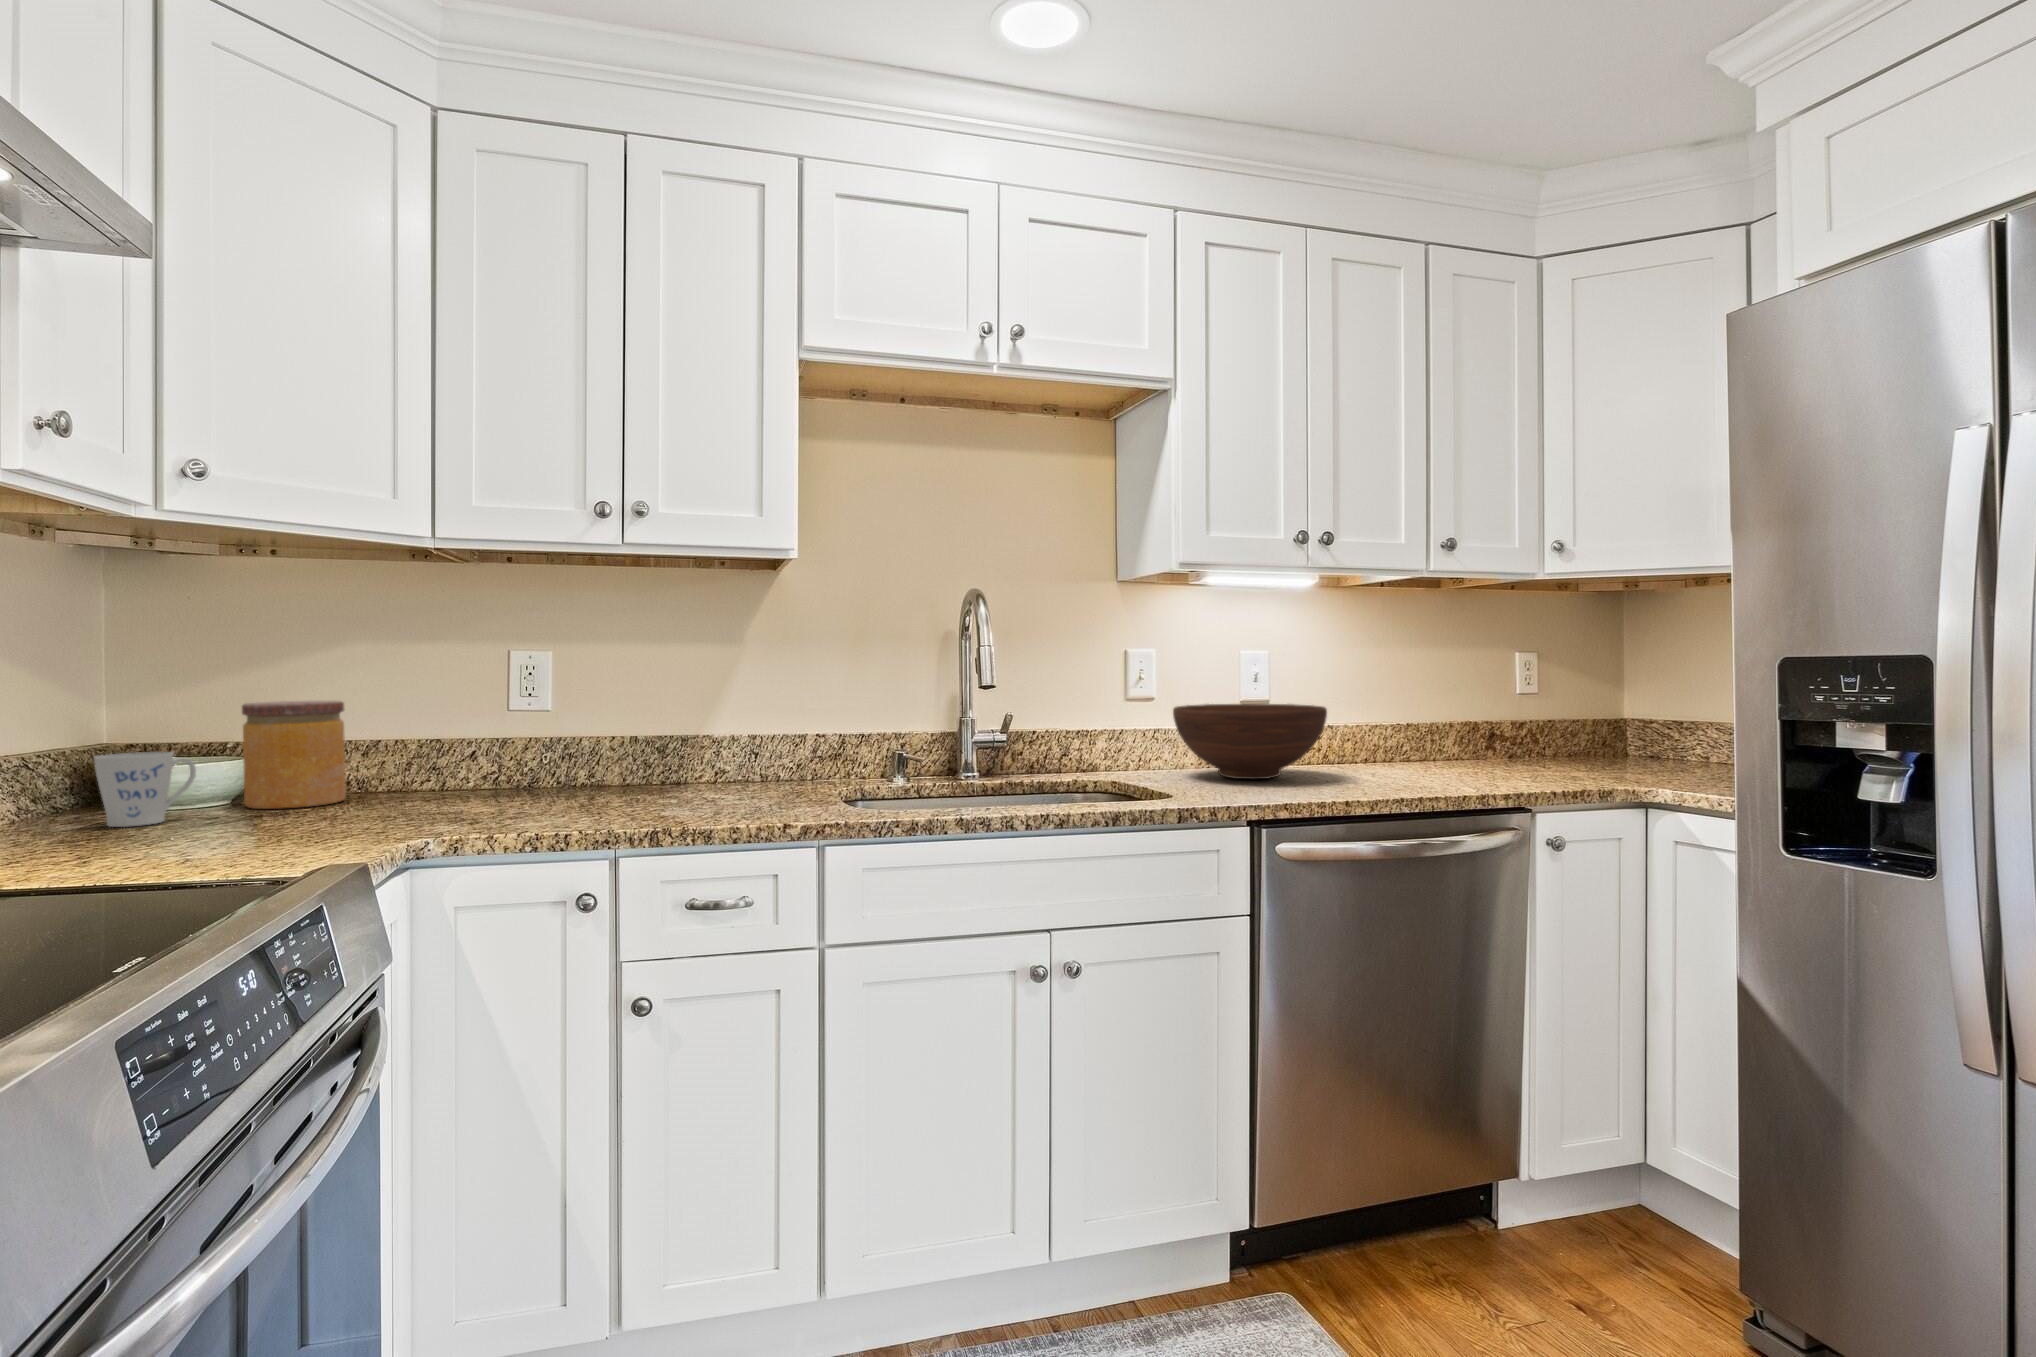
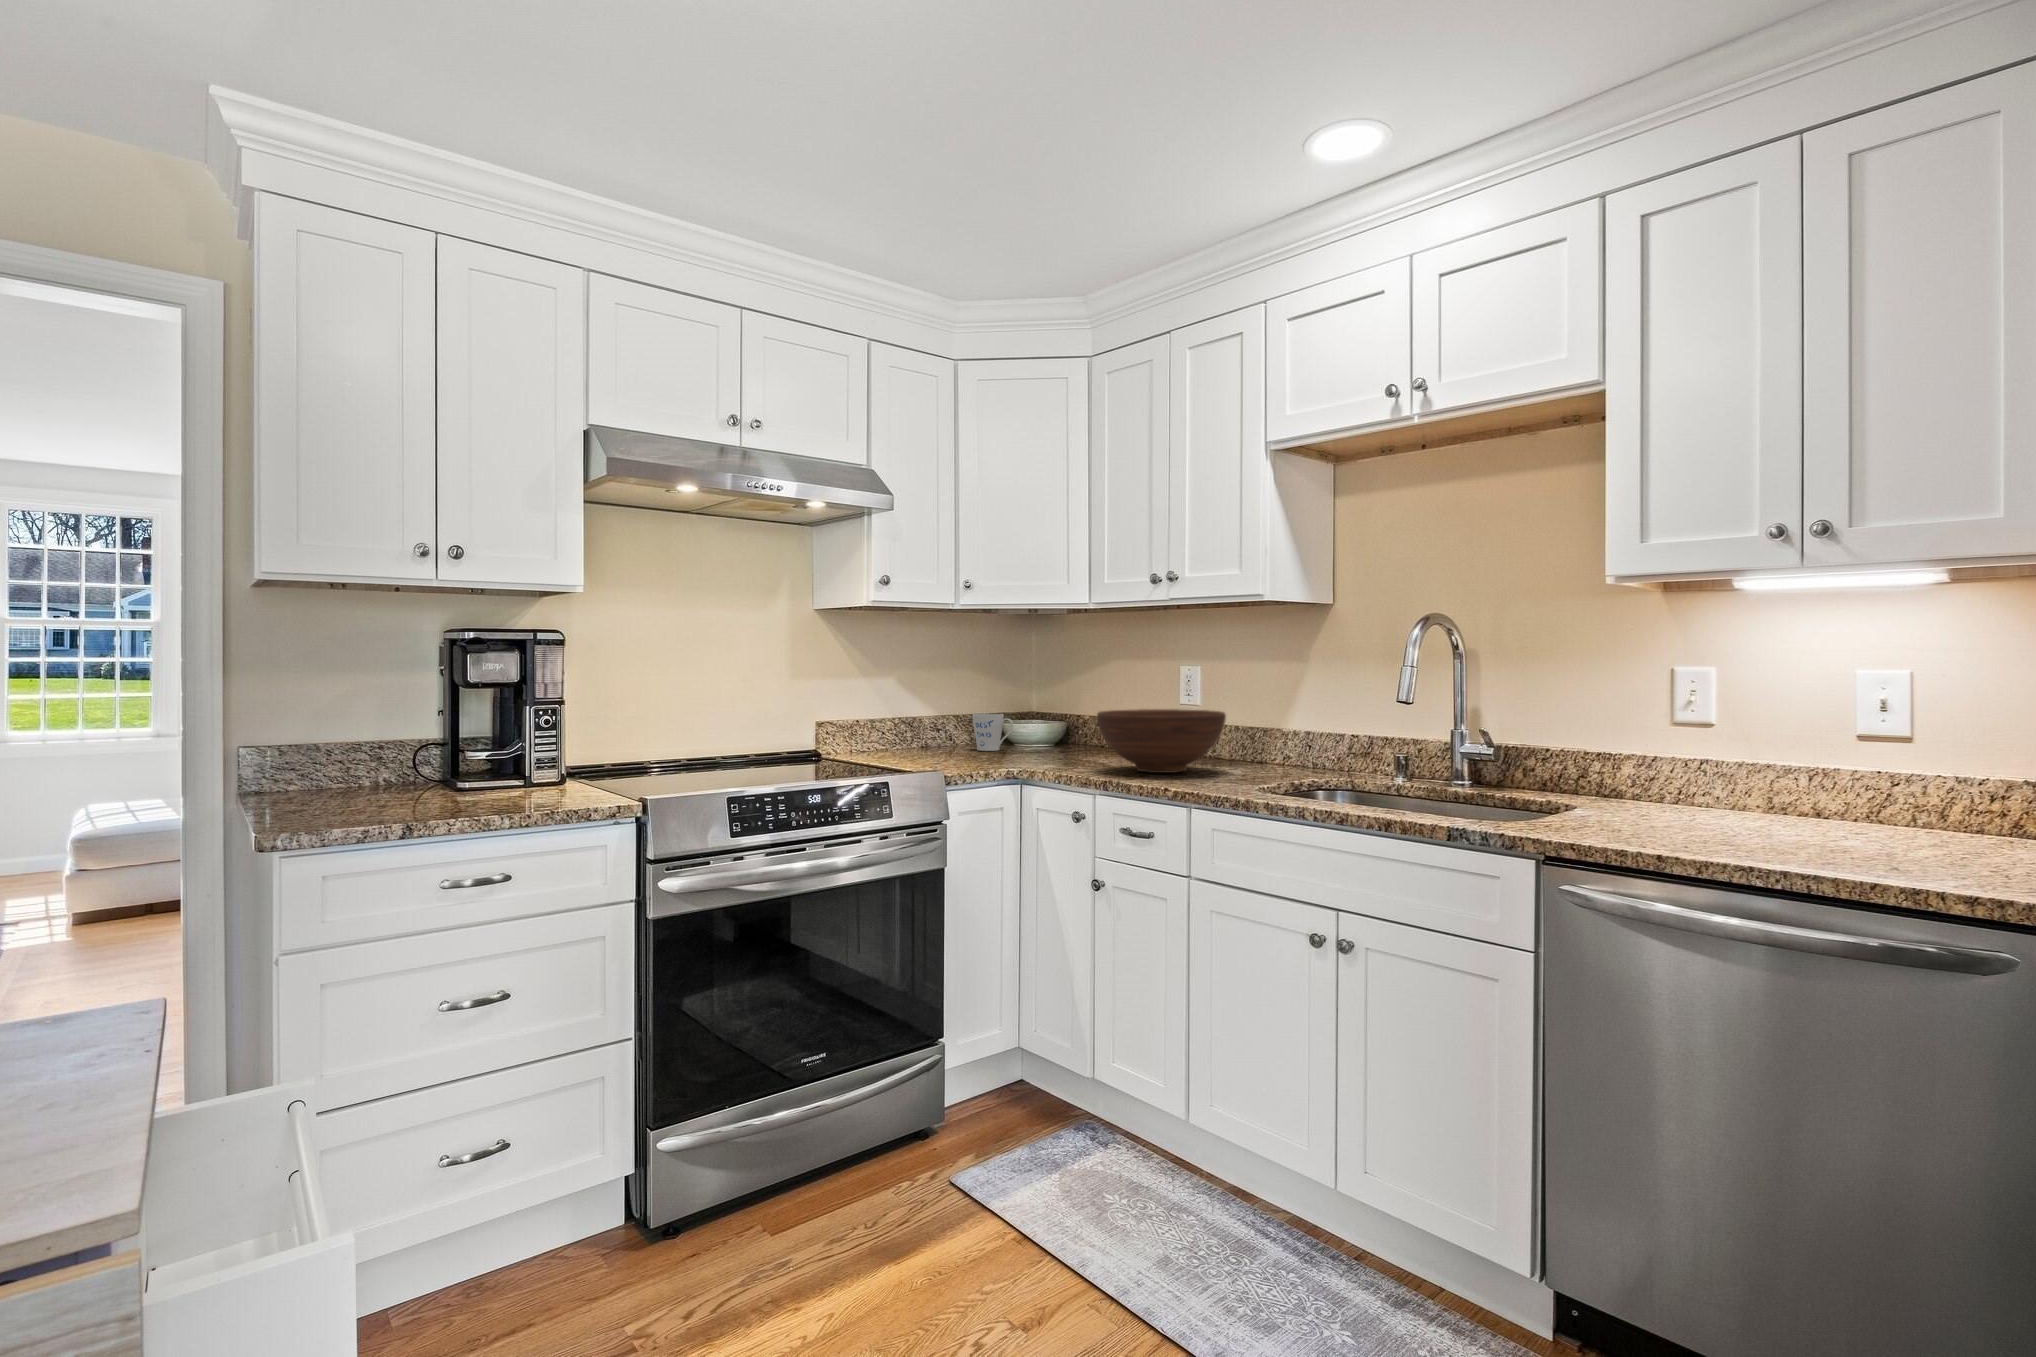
jar: present [242,700,346,809] -> none [1044,690,1093,752]
fruit bowl: present [1173,704,1327,779] -> present [1097,709,1226,773]

